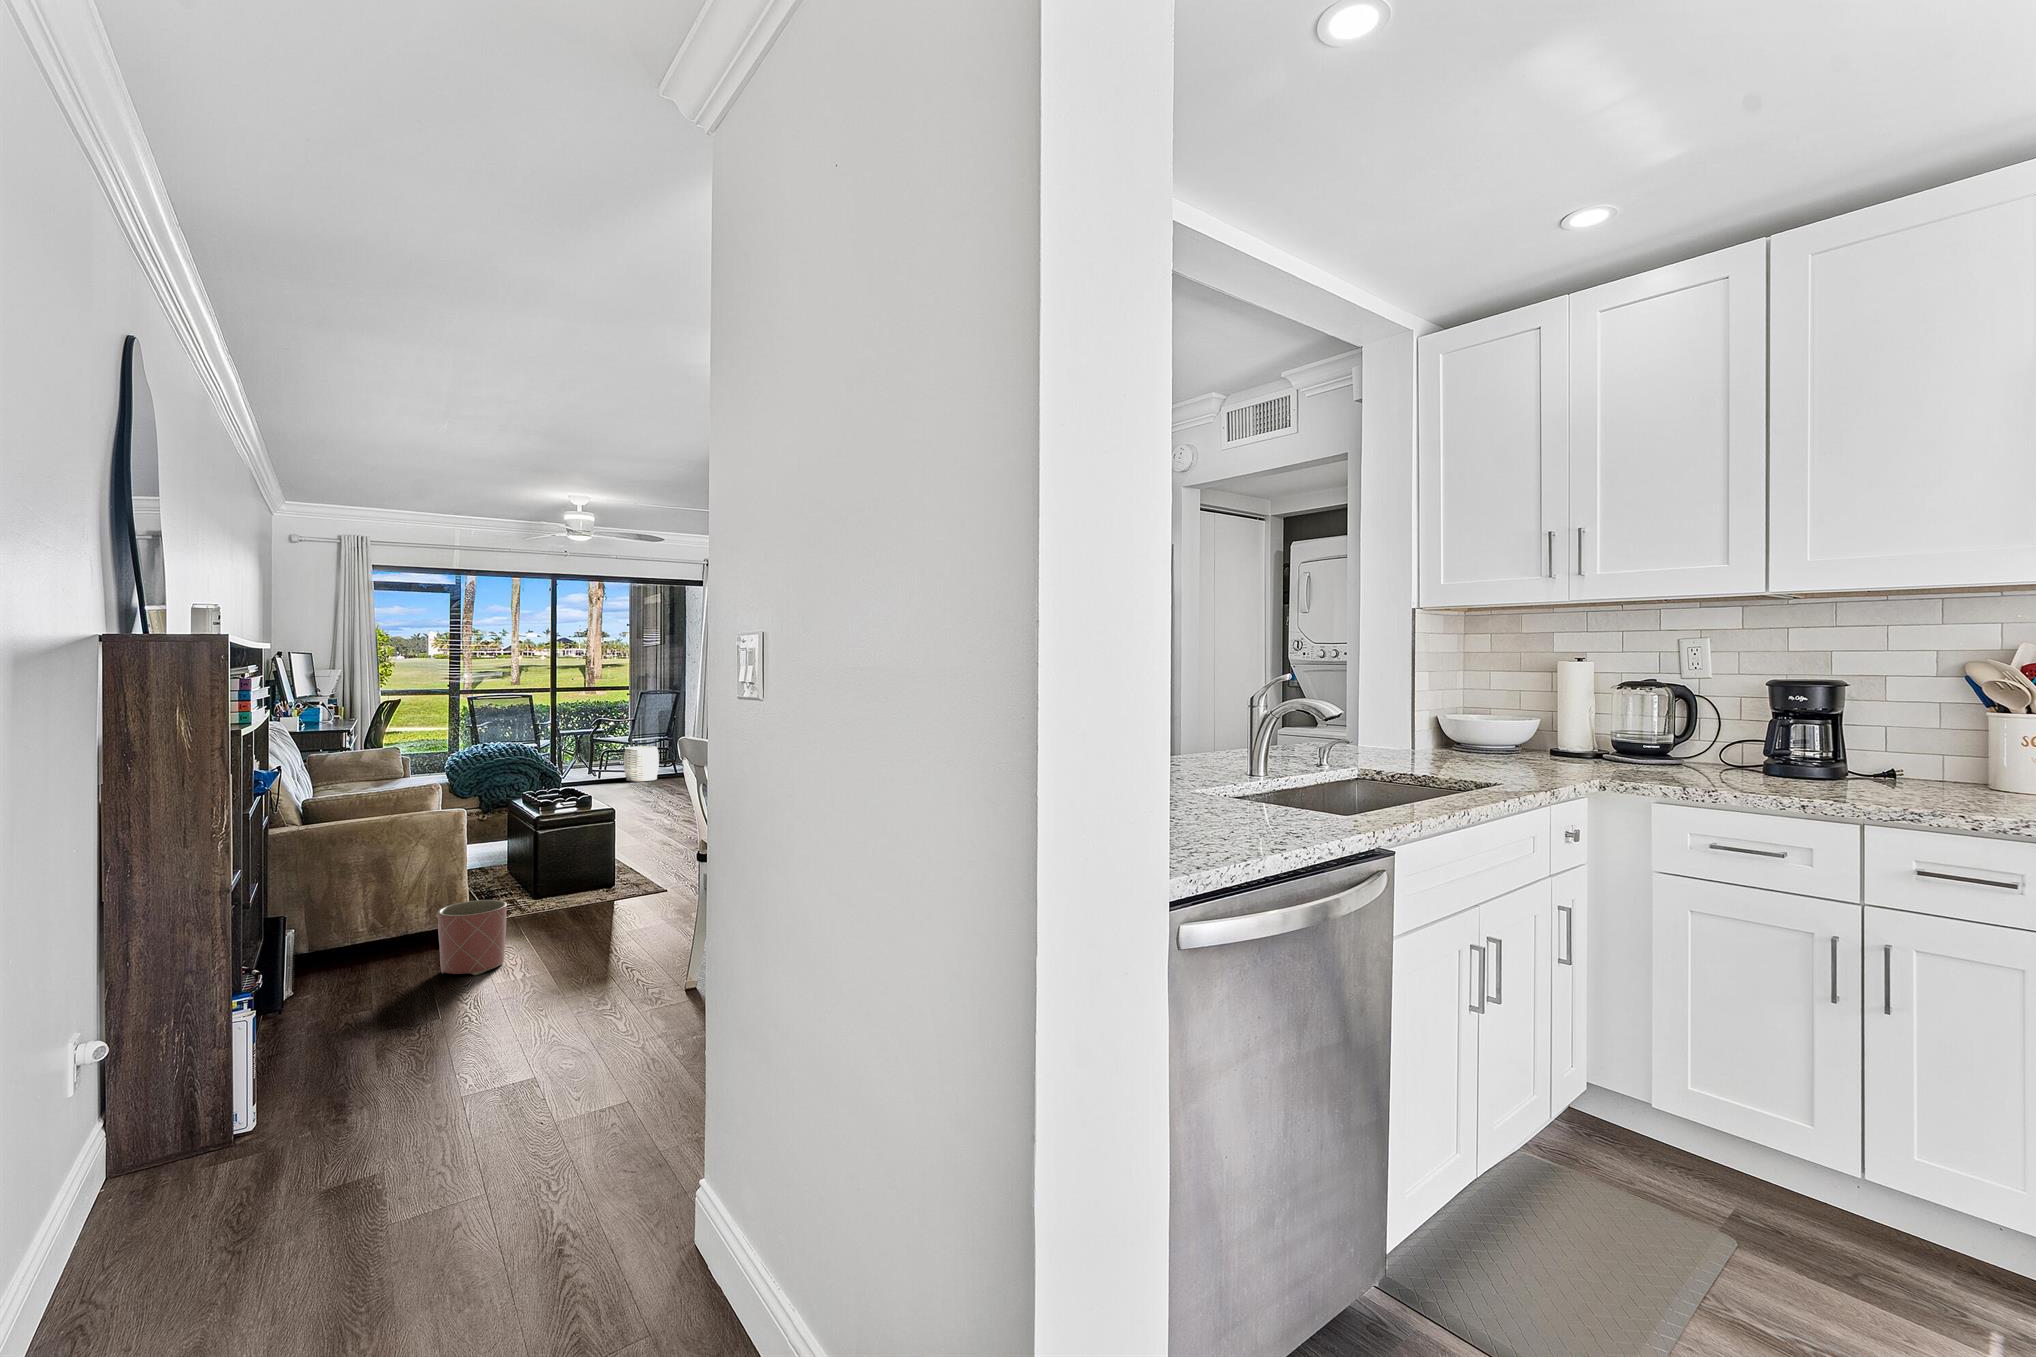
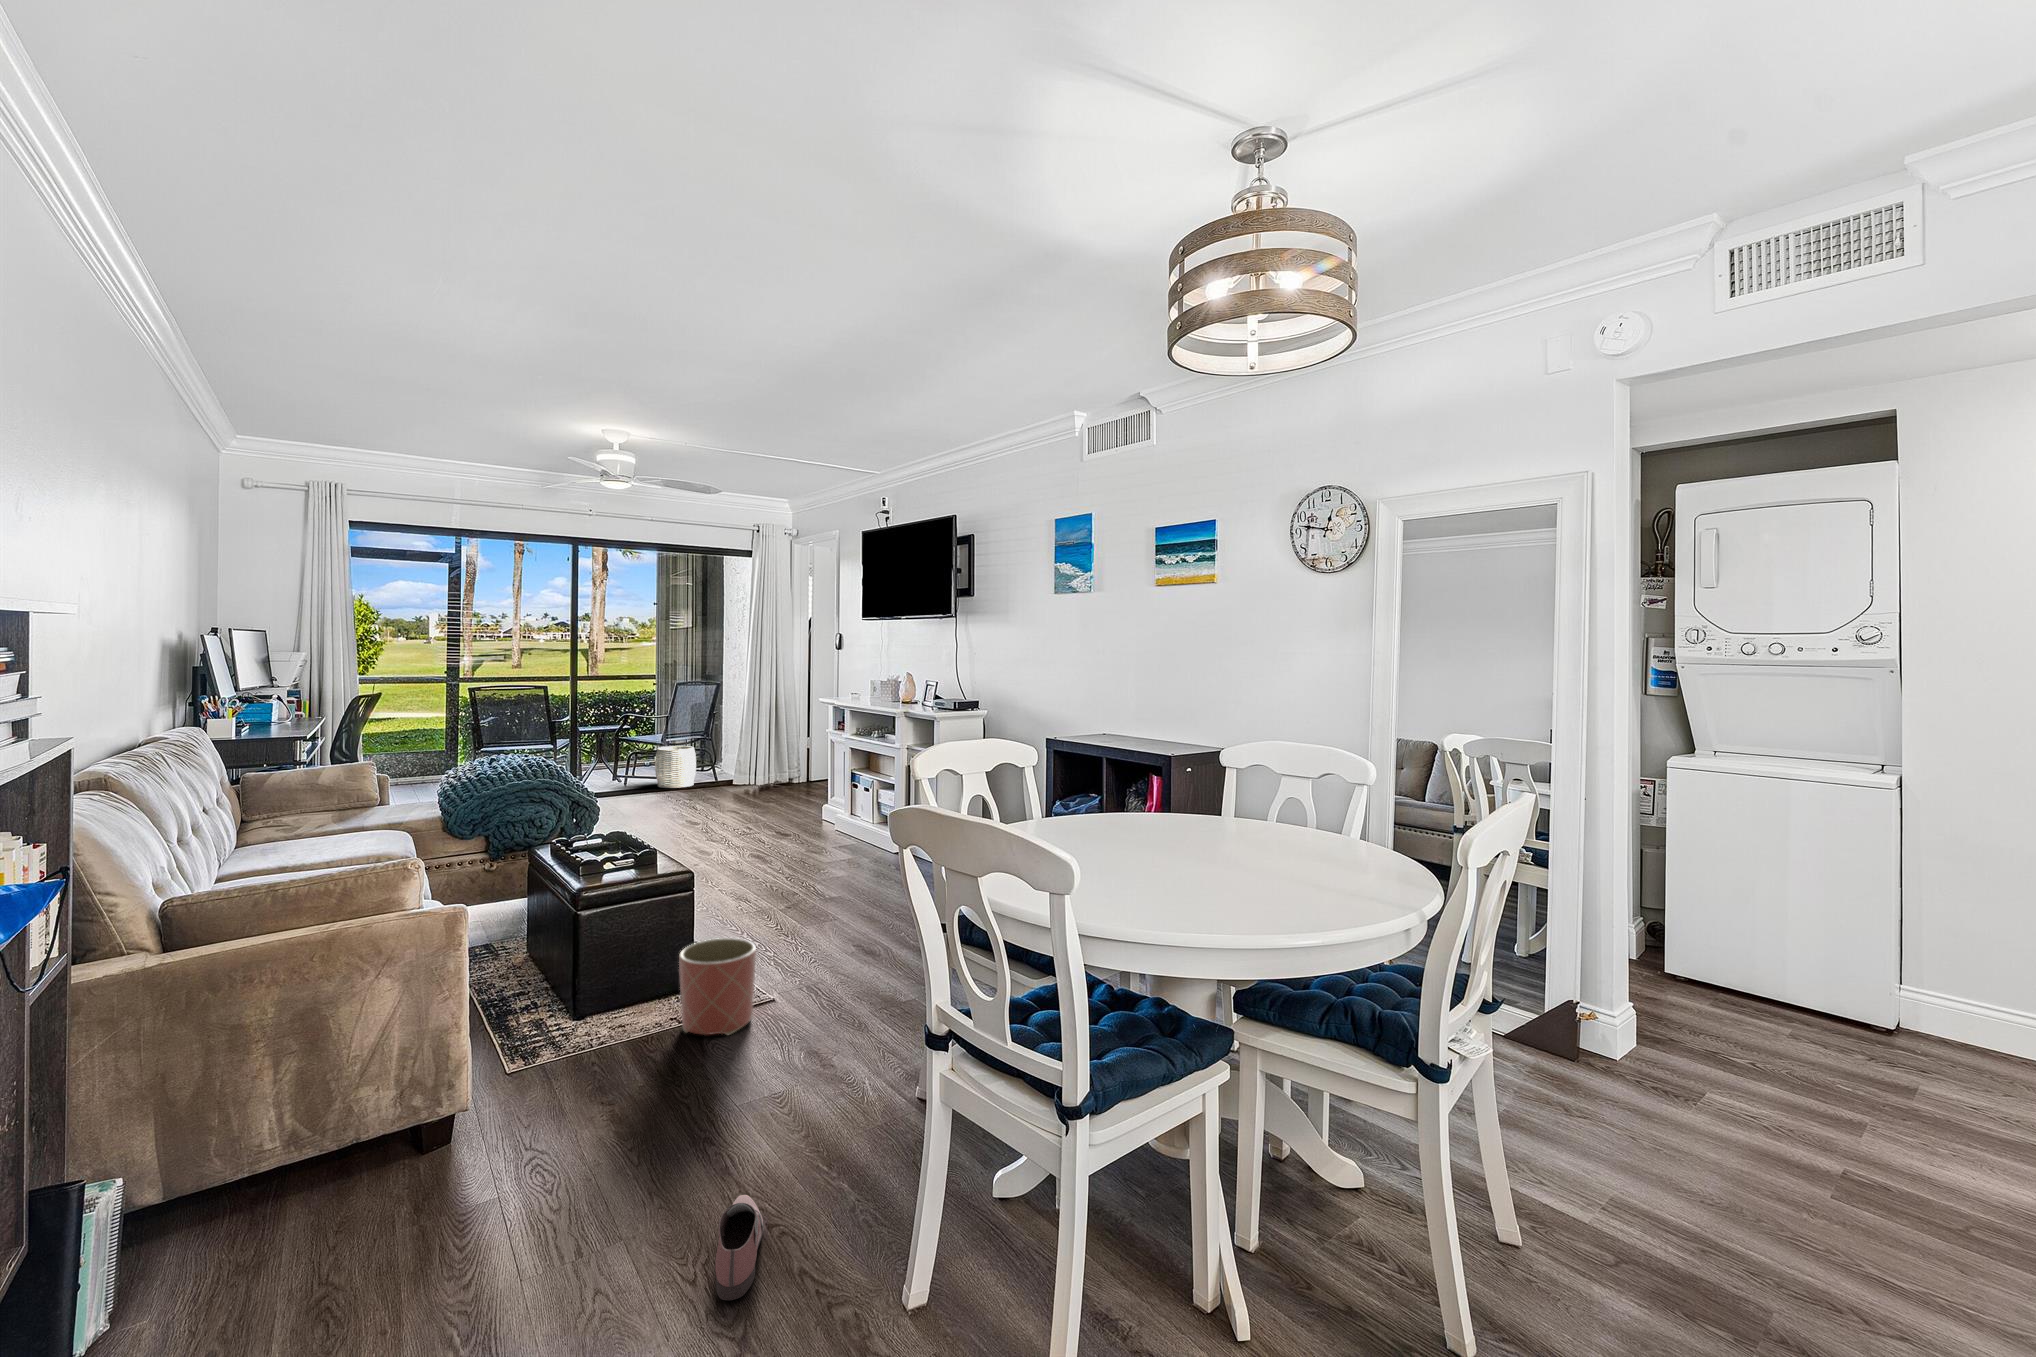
planter: present [438,900,507,975] -> present [679,938,756,1035]
shoe: none [589,947,621,985] -> present [715,1195,764,1300]

